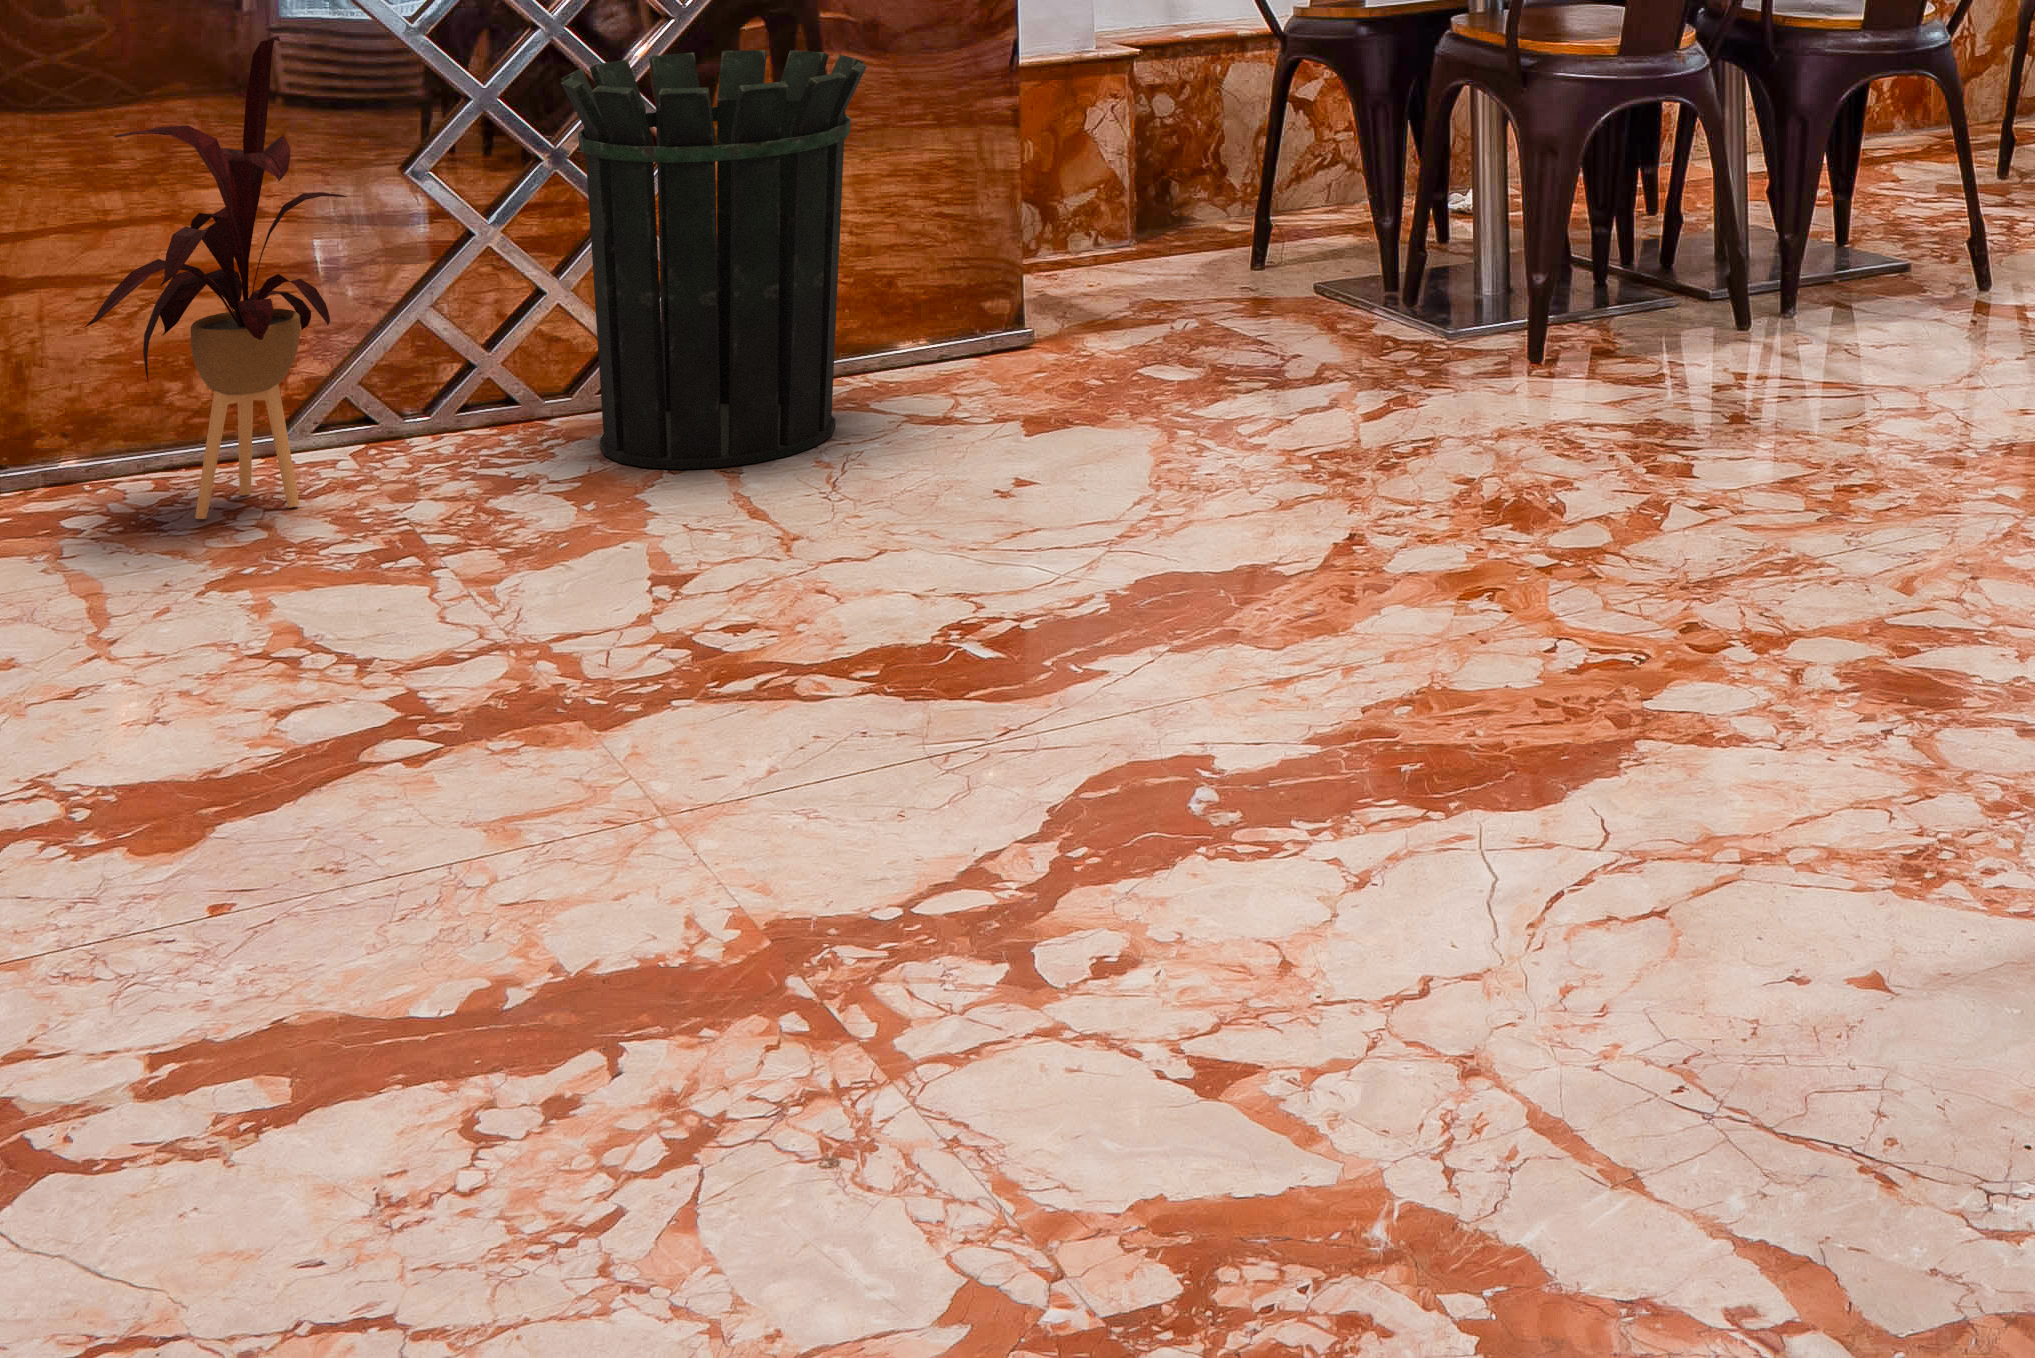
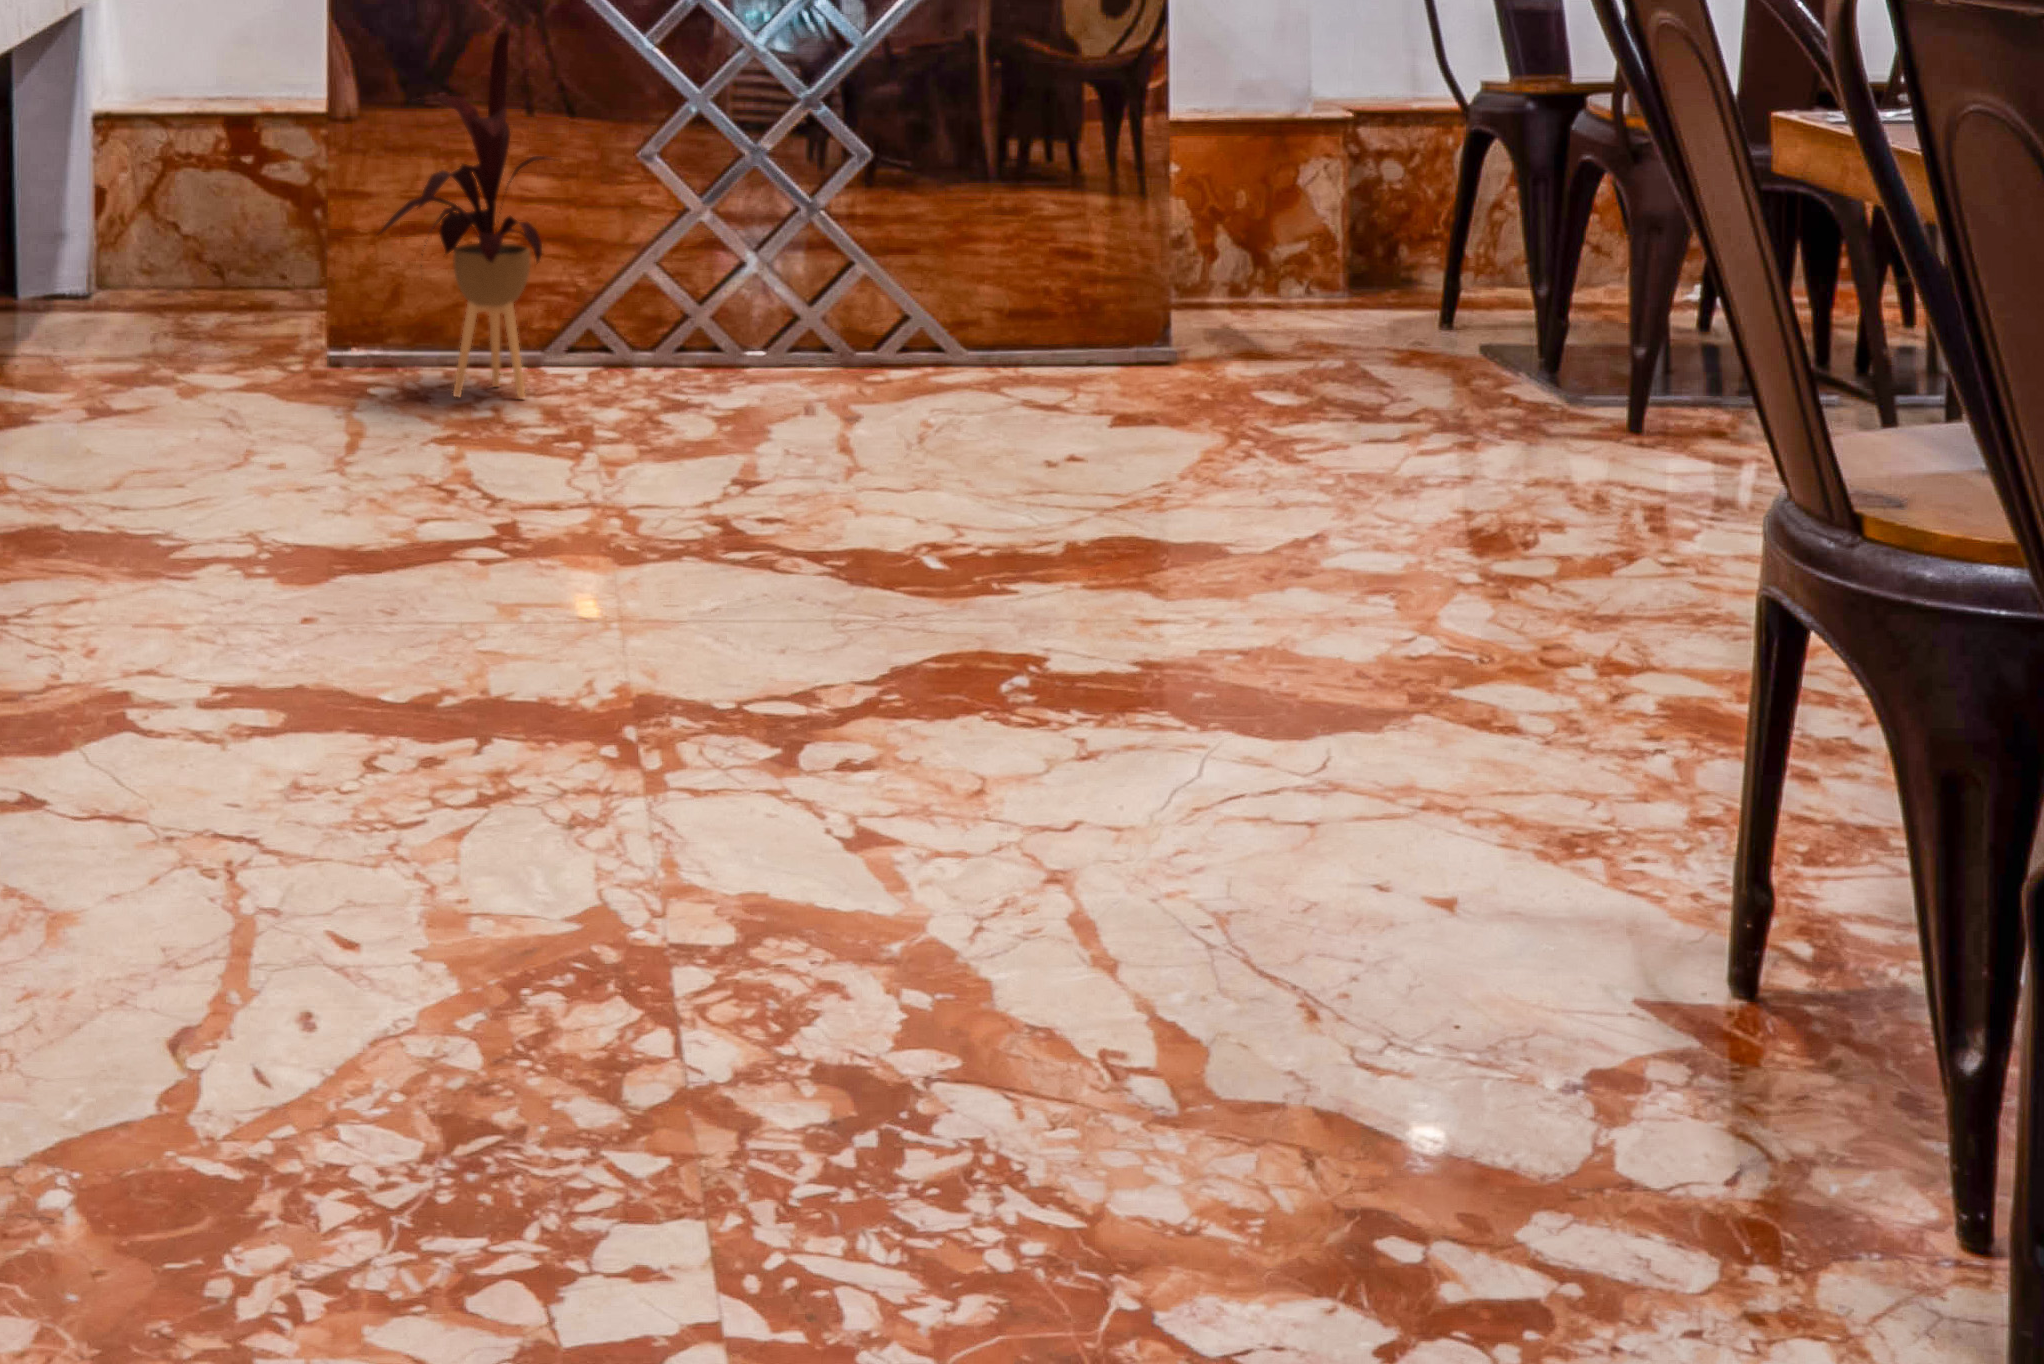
waste bin: present [561,50,867,469] -> none [731,75,983,420]

